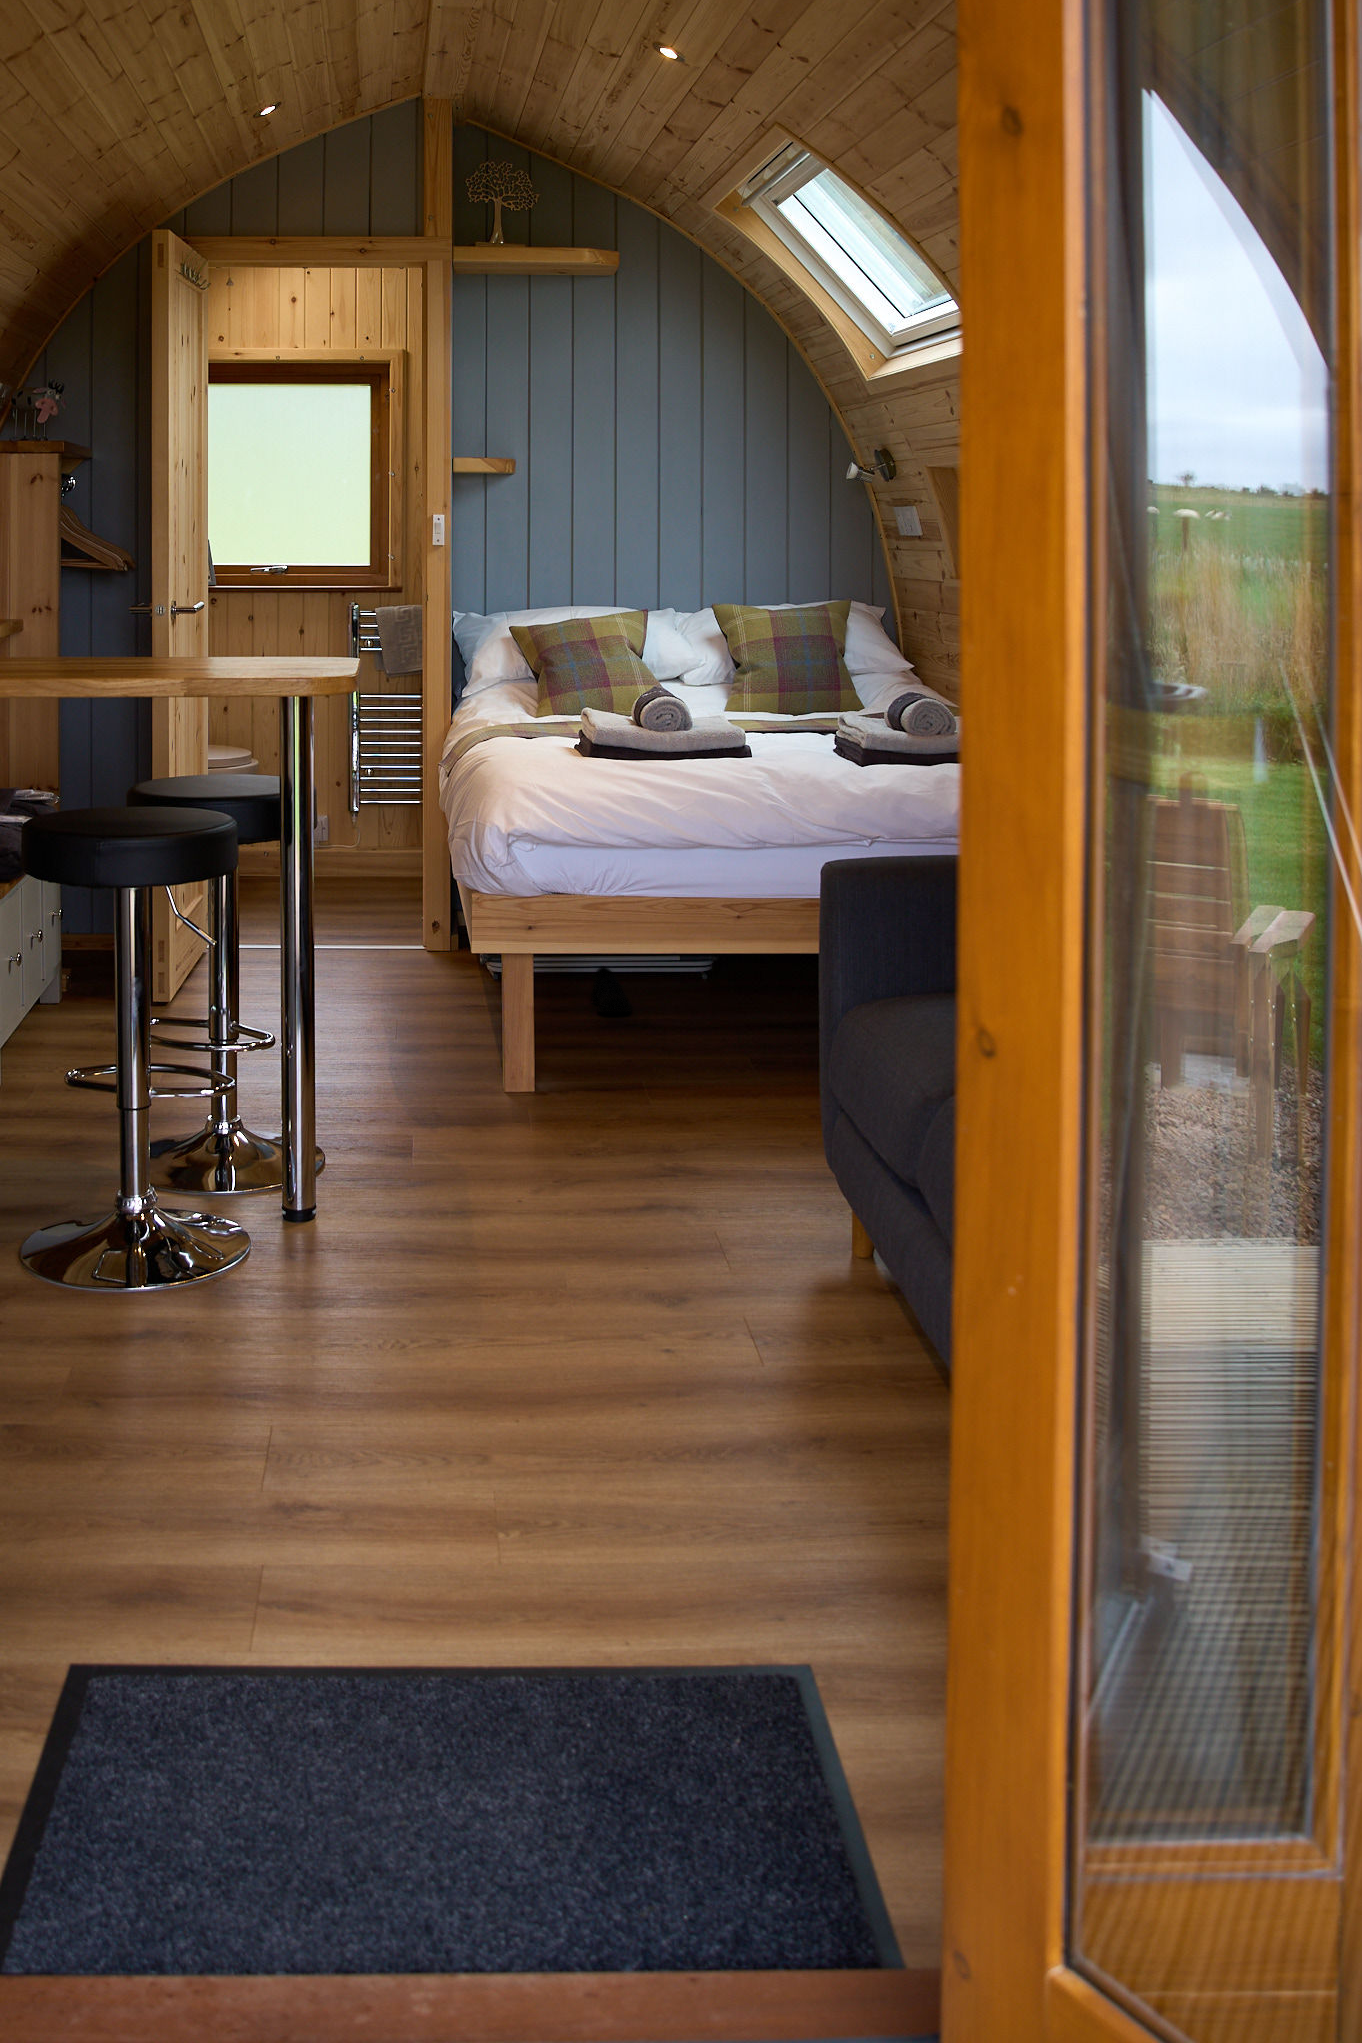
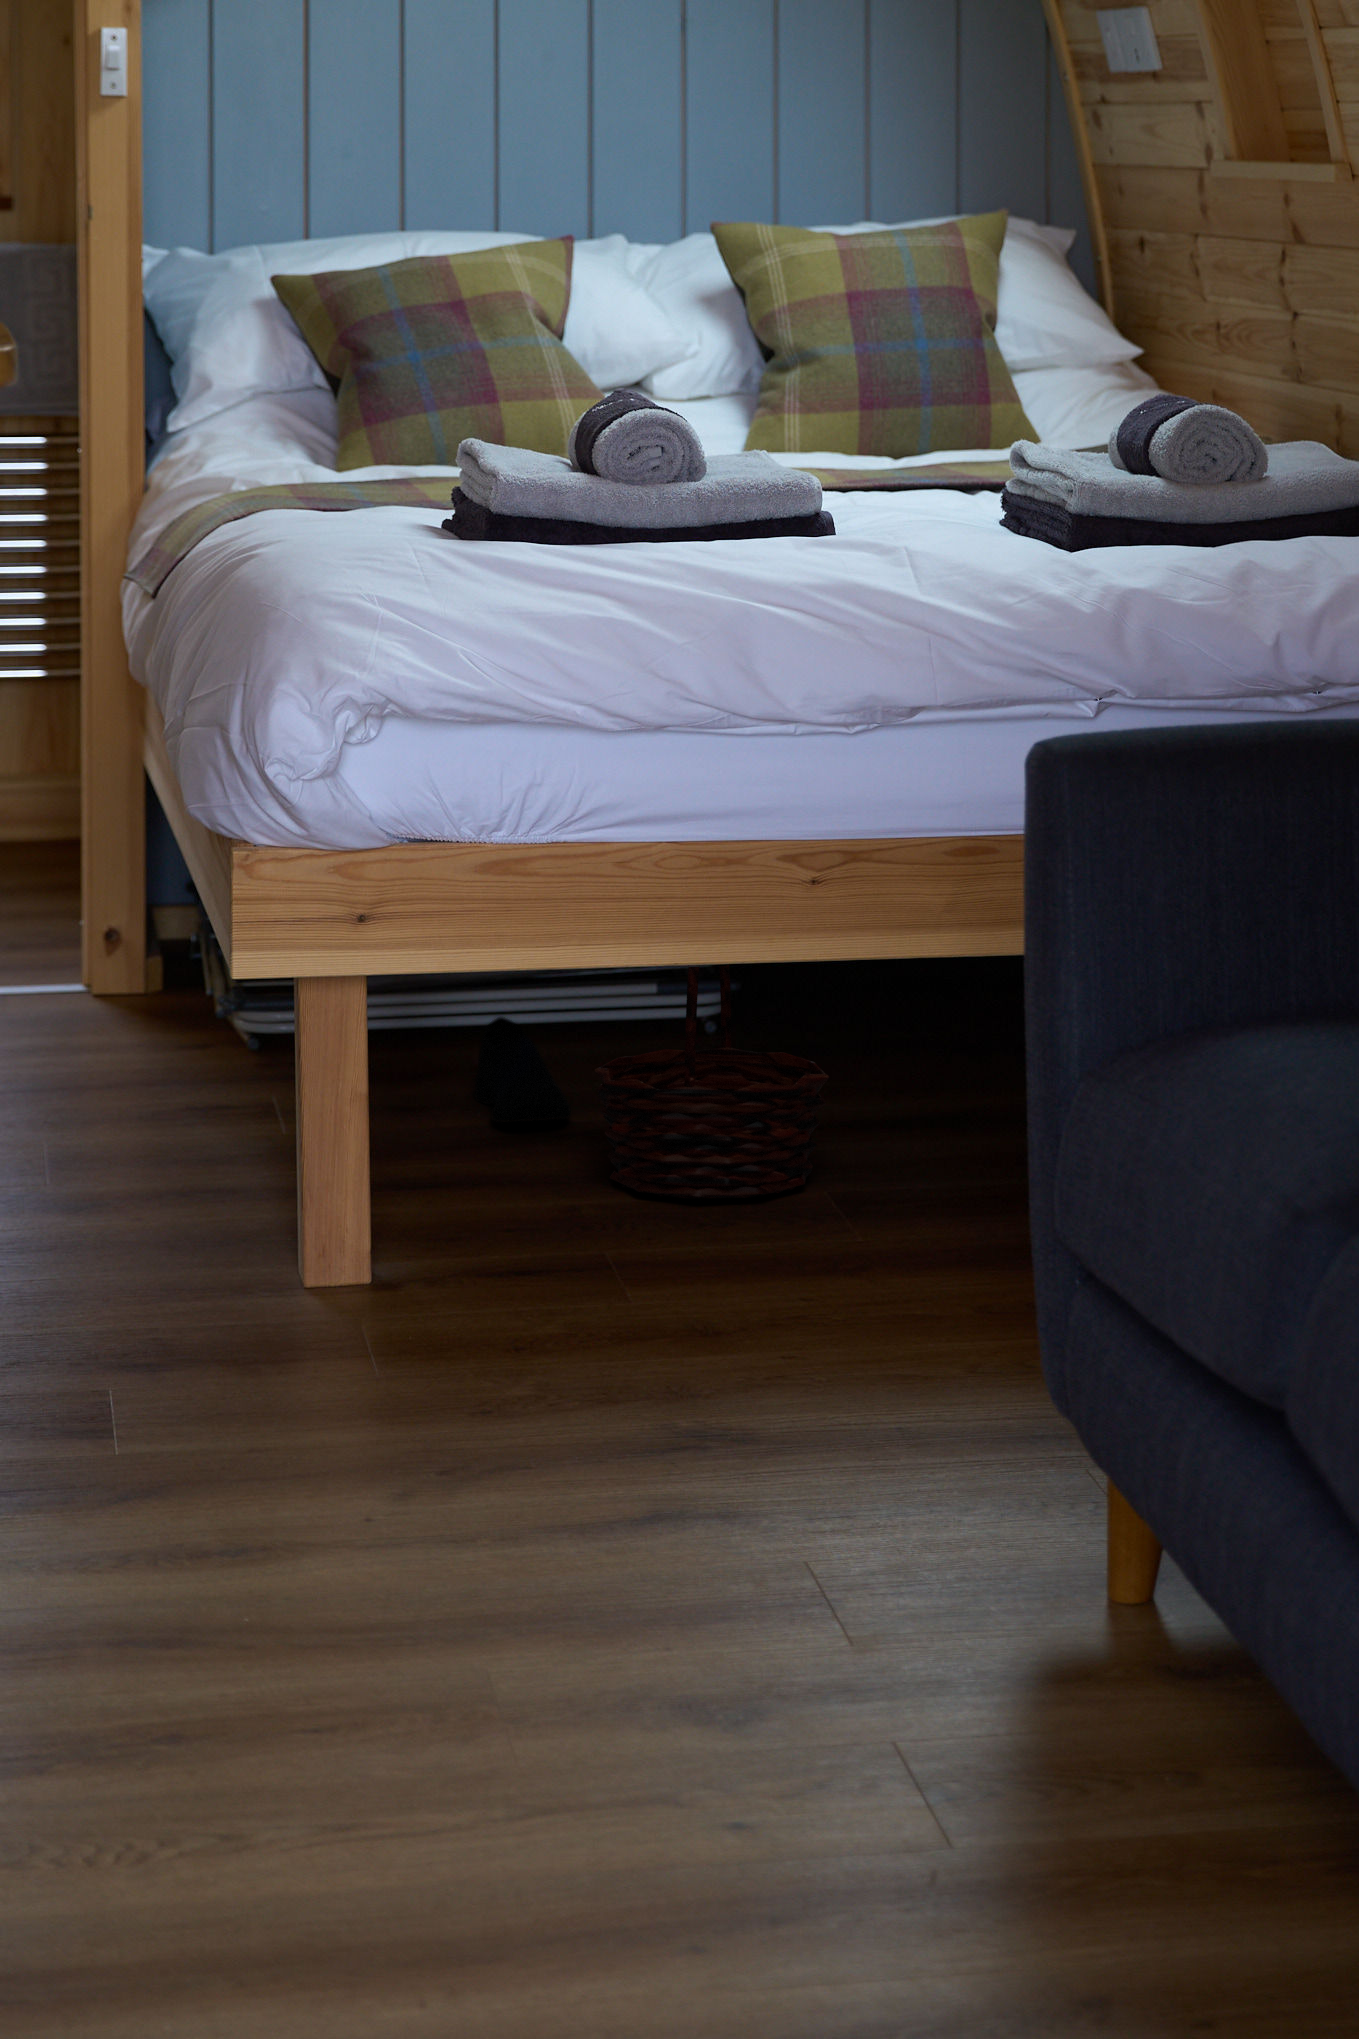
basket: none [641,901,744,1047] -> present [595,965,829,1201]

